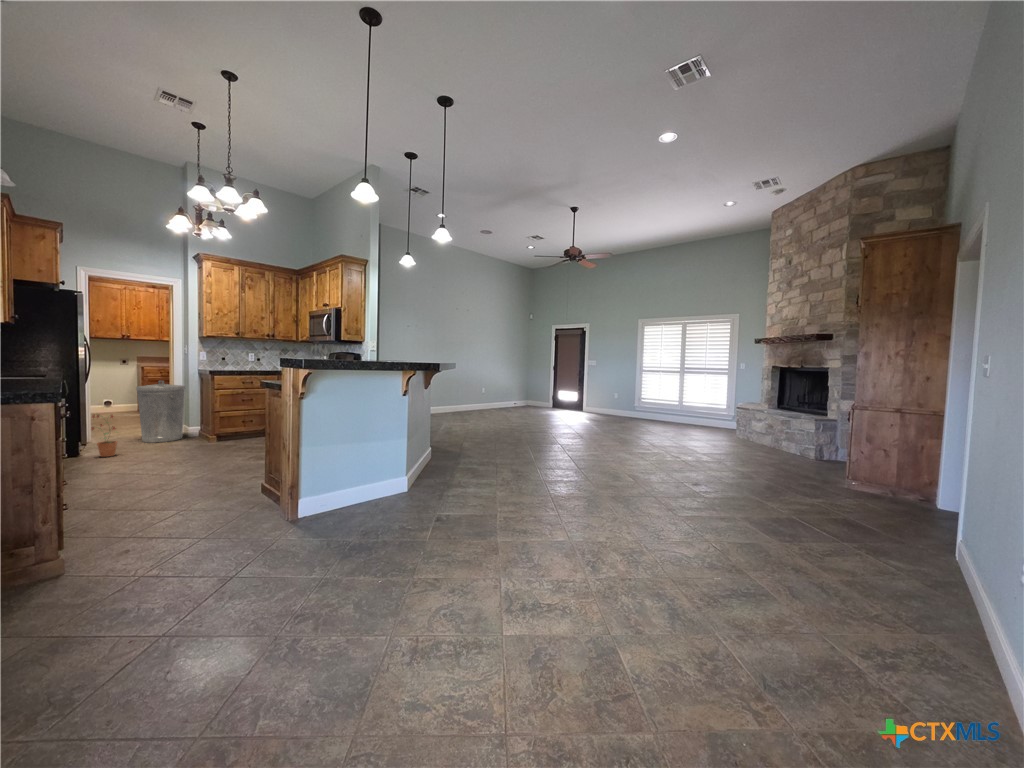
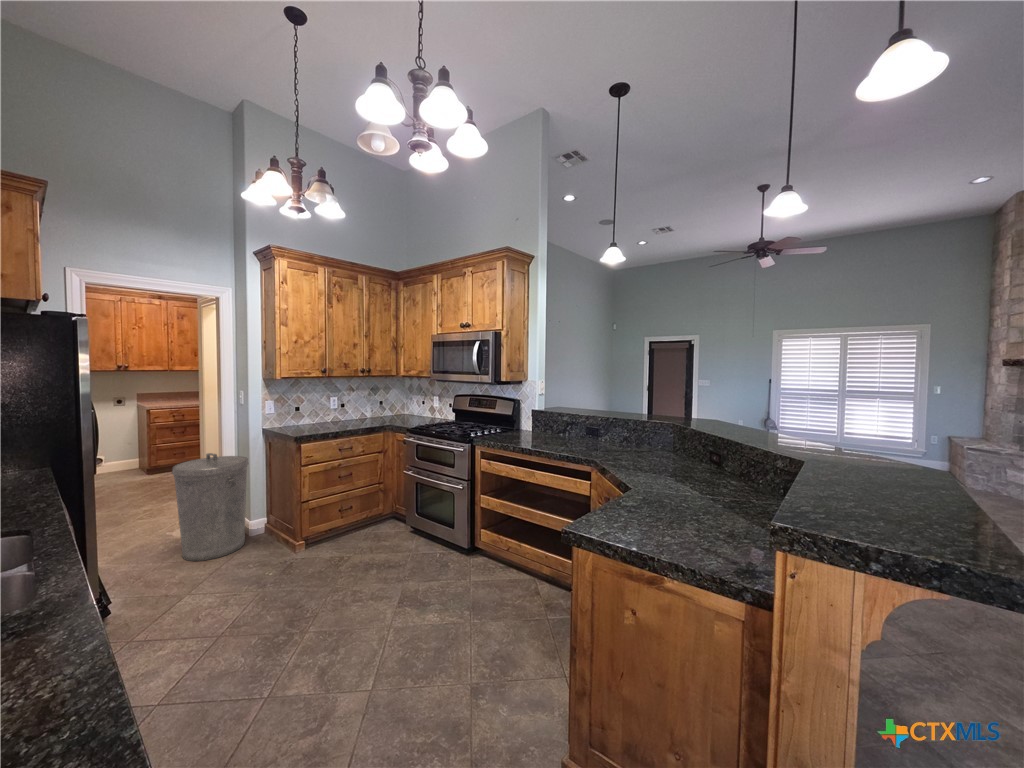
potted plant: present [92,414,117,457] -> none [107,540,163,625]

